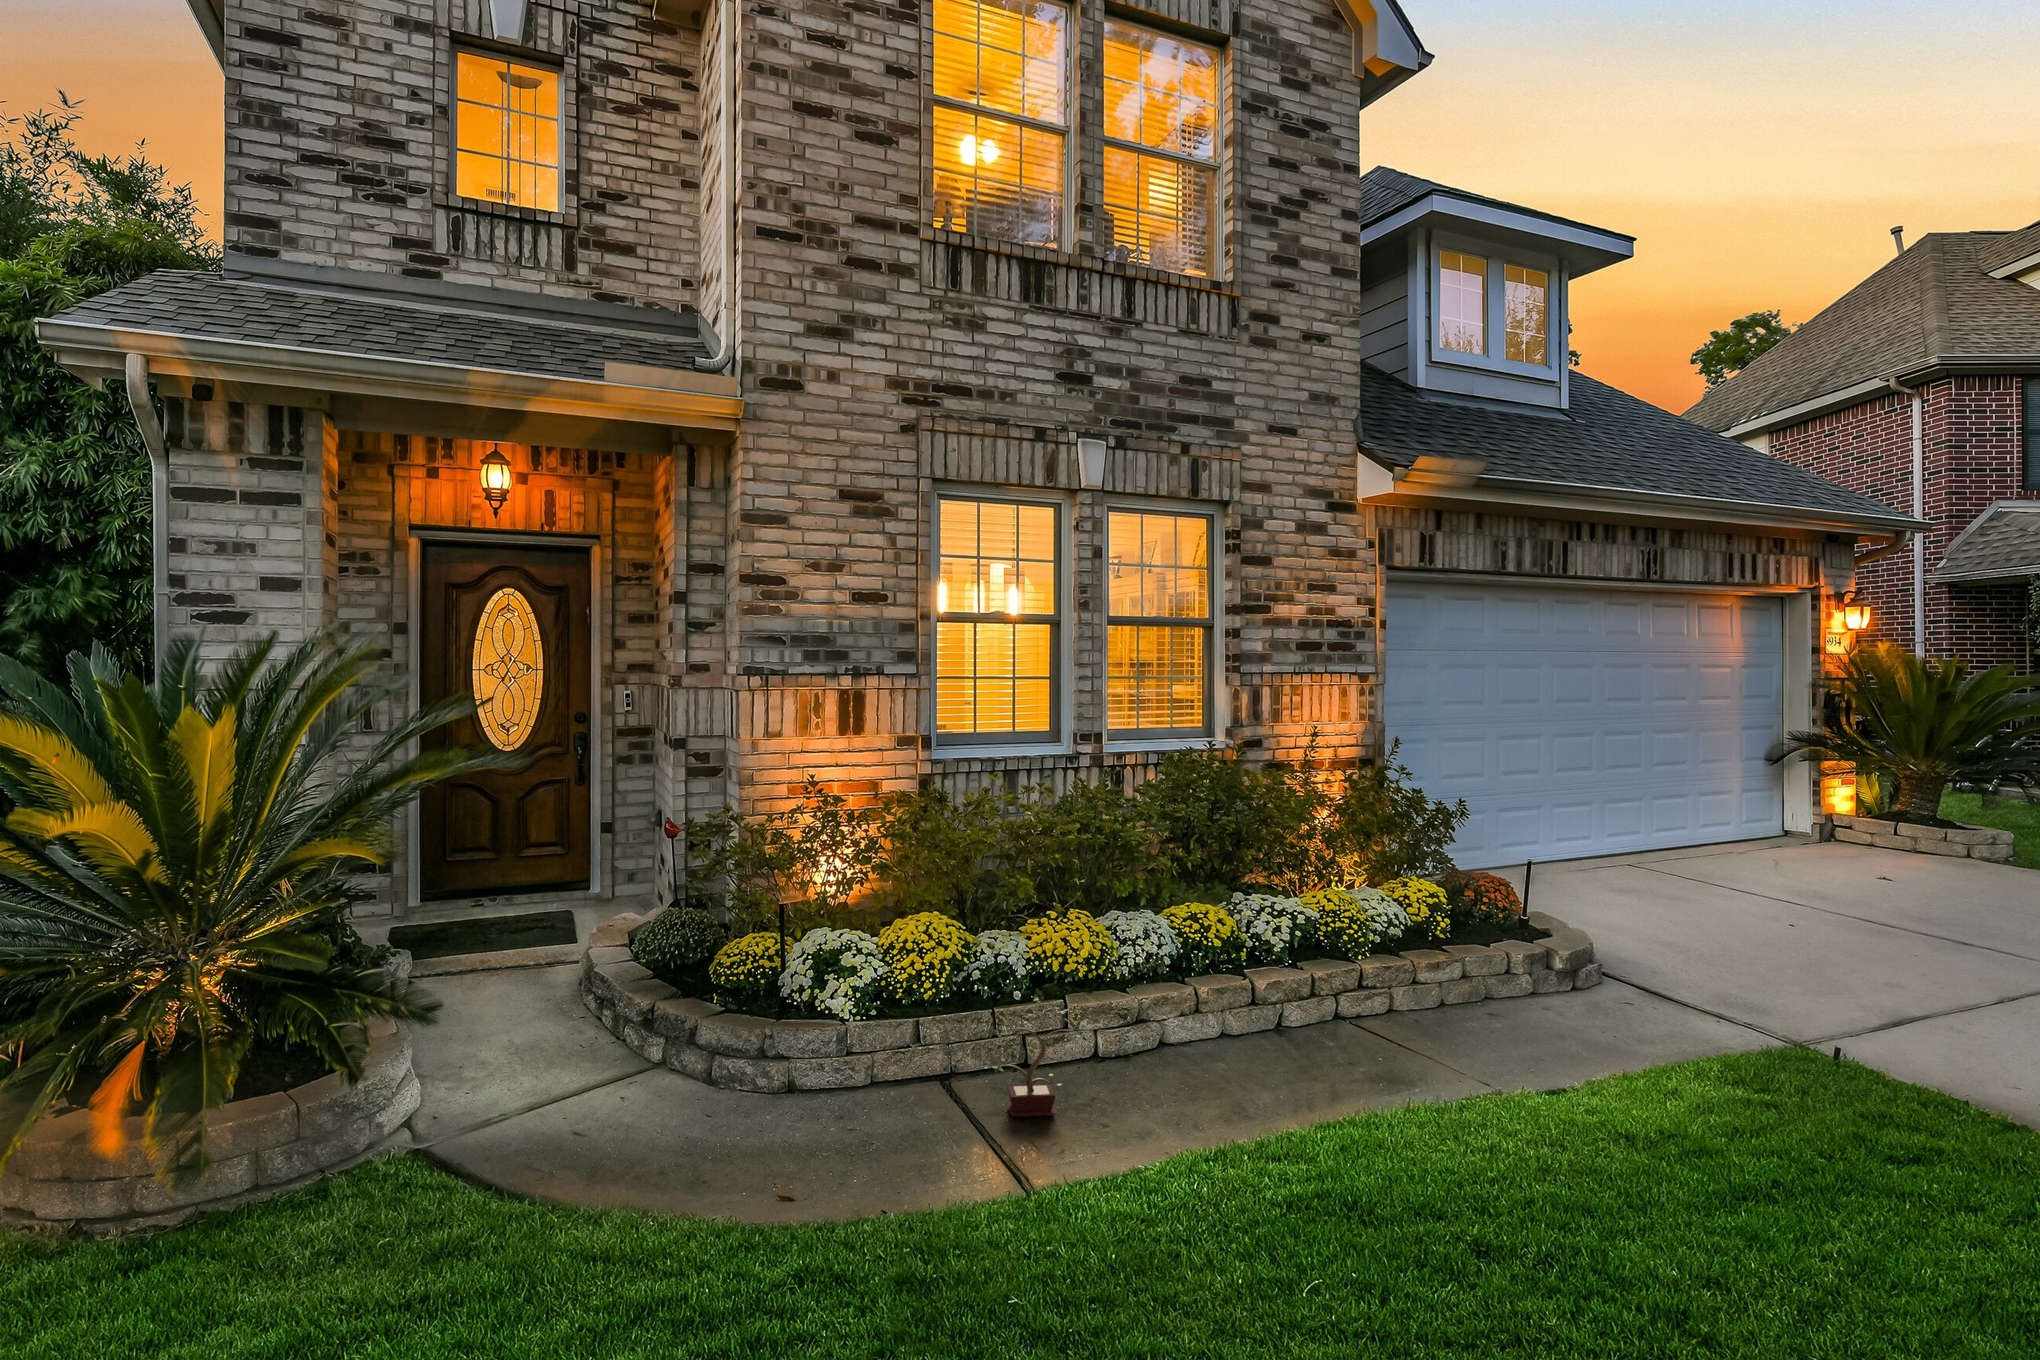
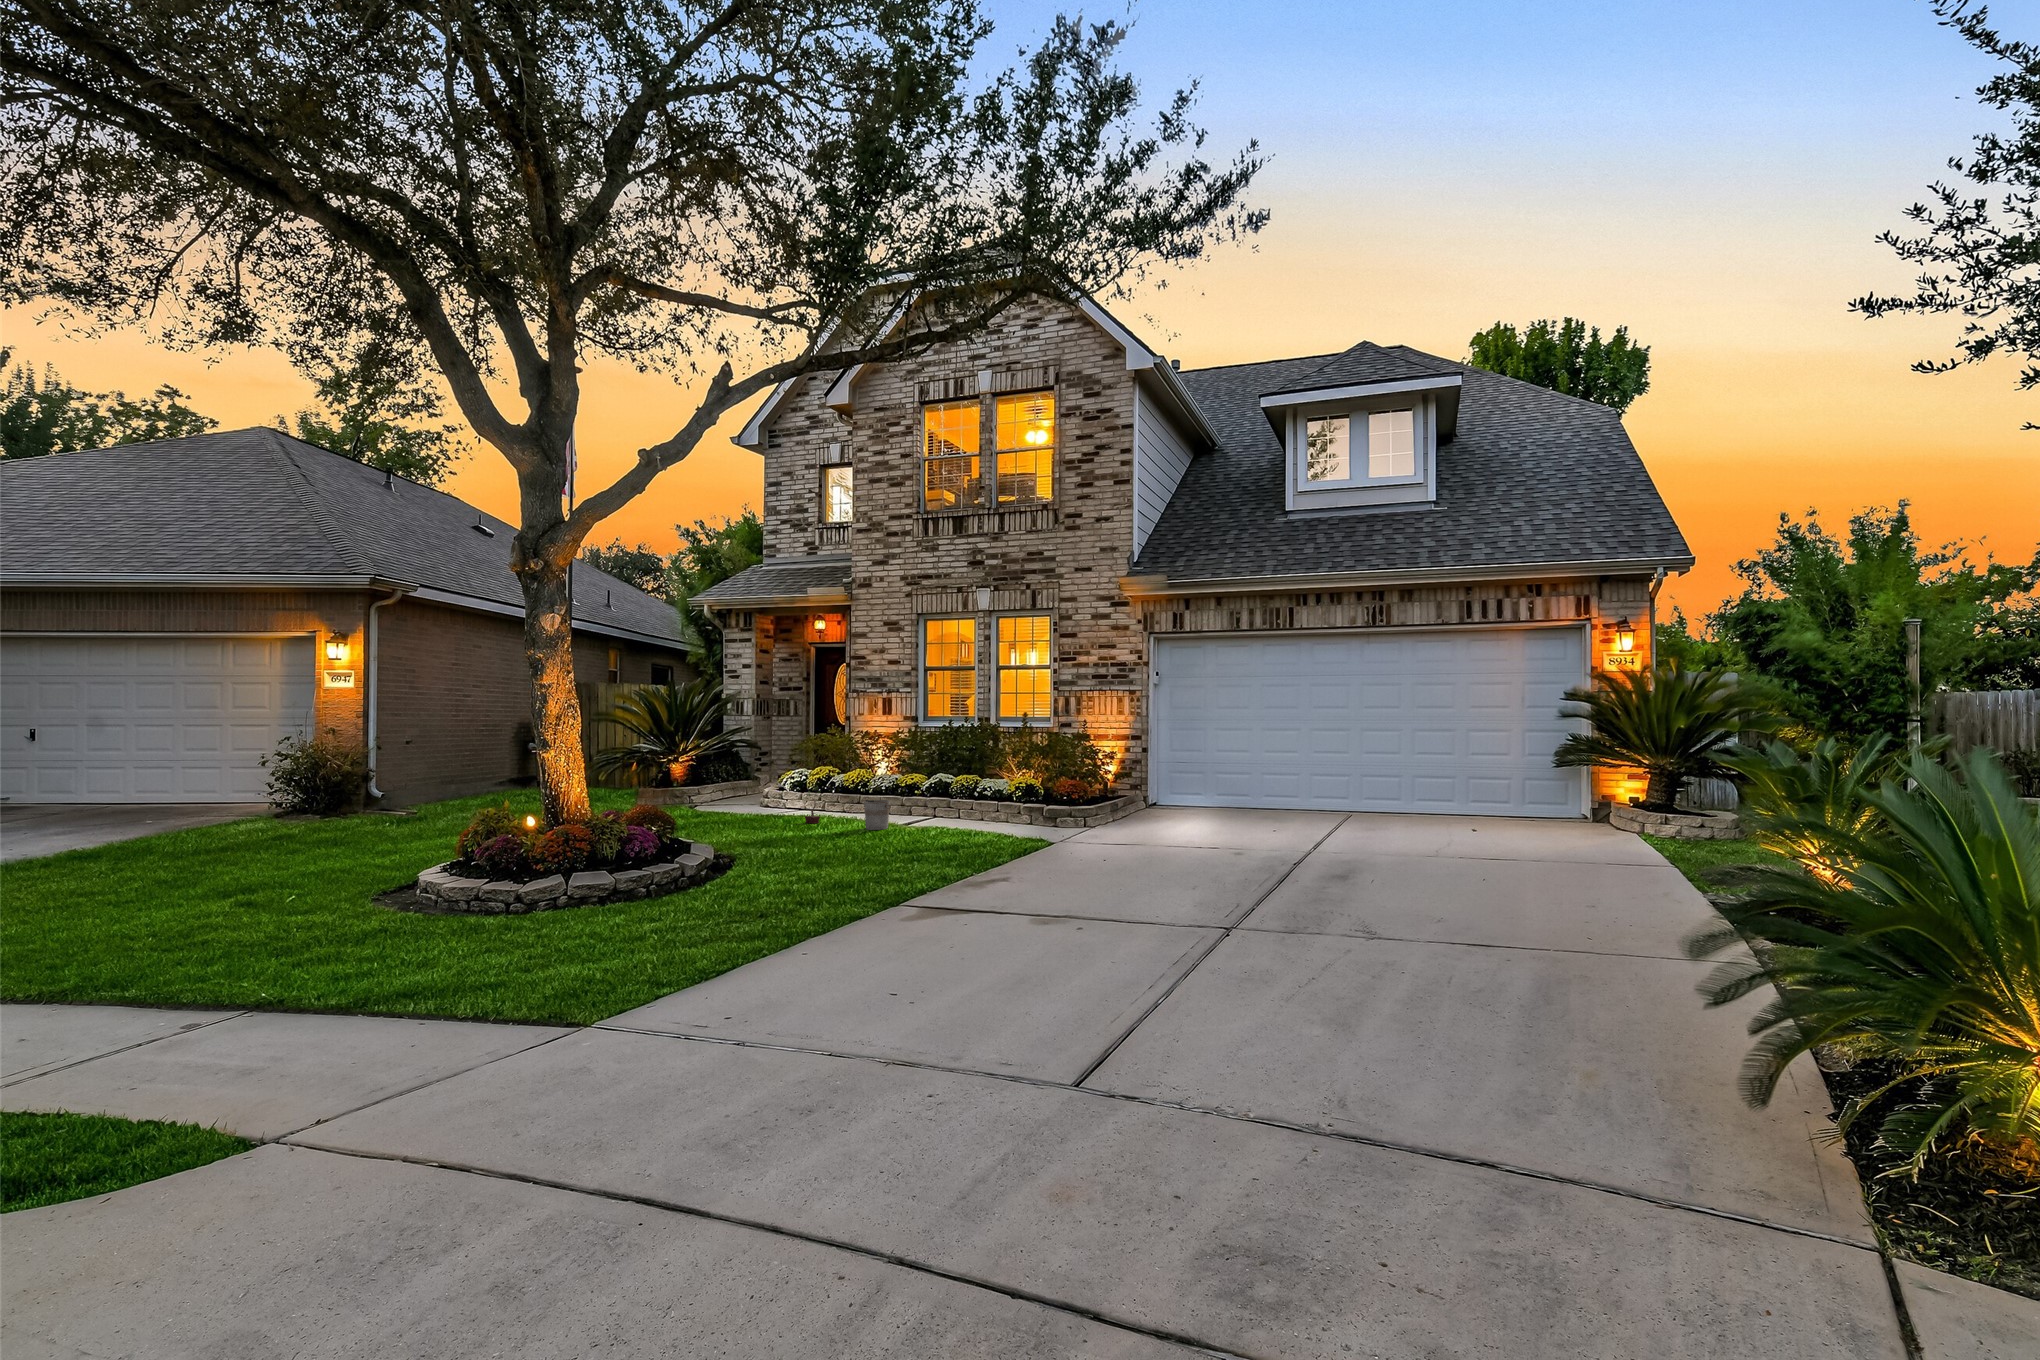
bucket: none [1229,995,1321,1100] -> present [862,800,891,830]

